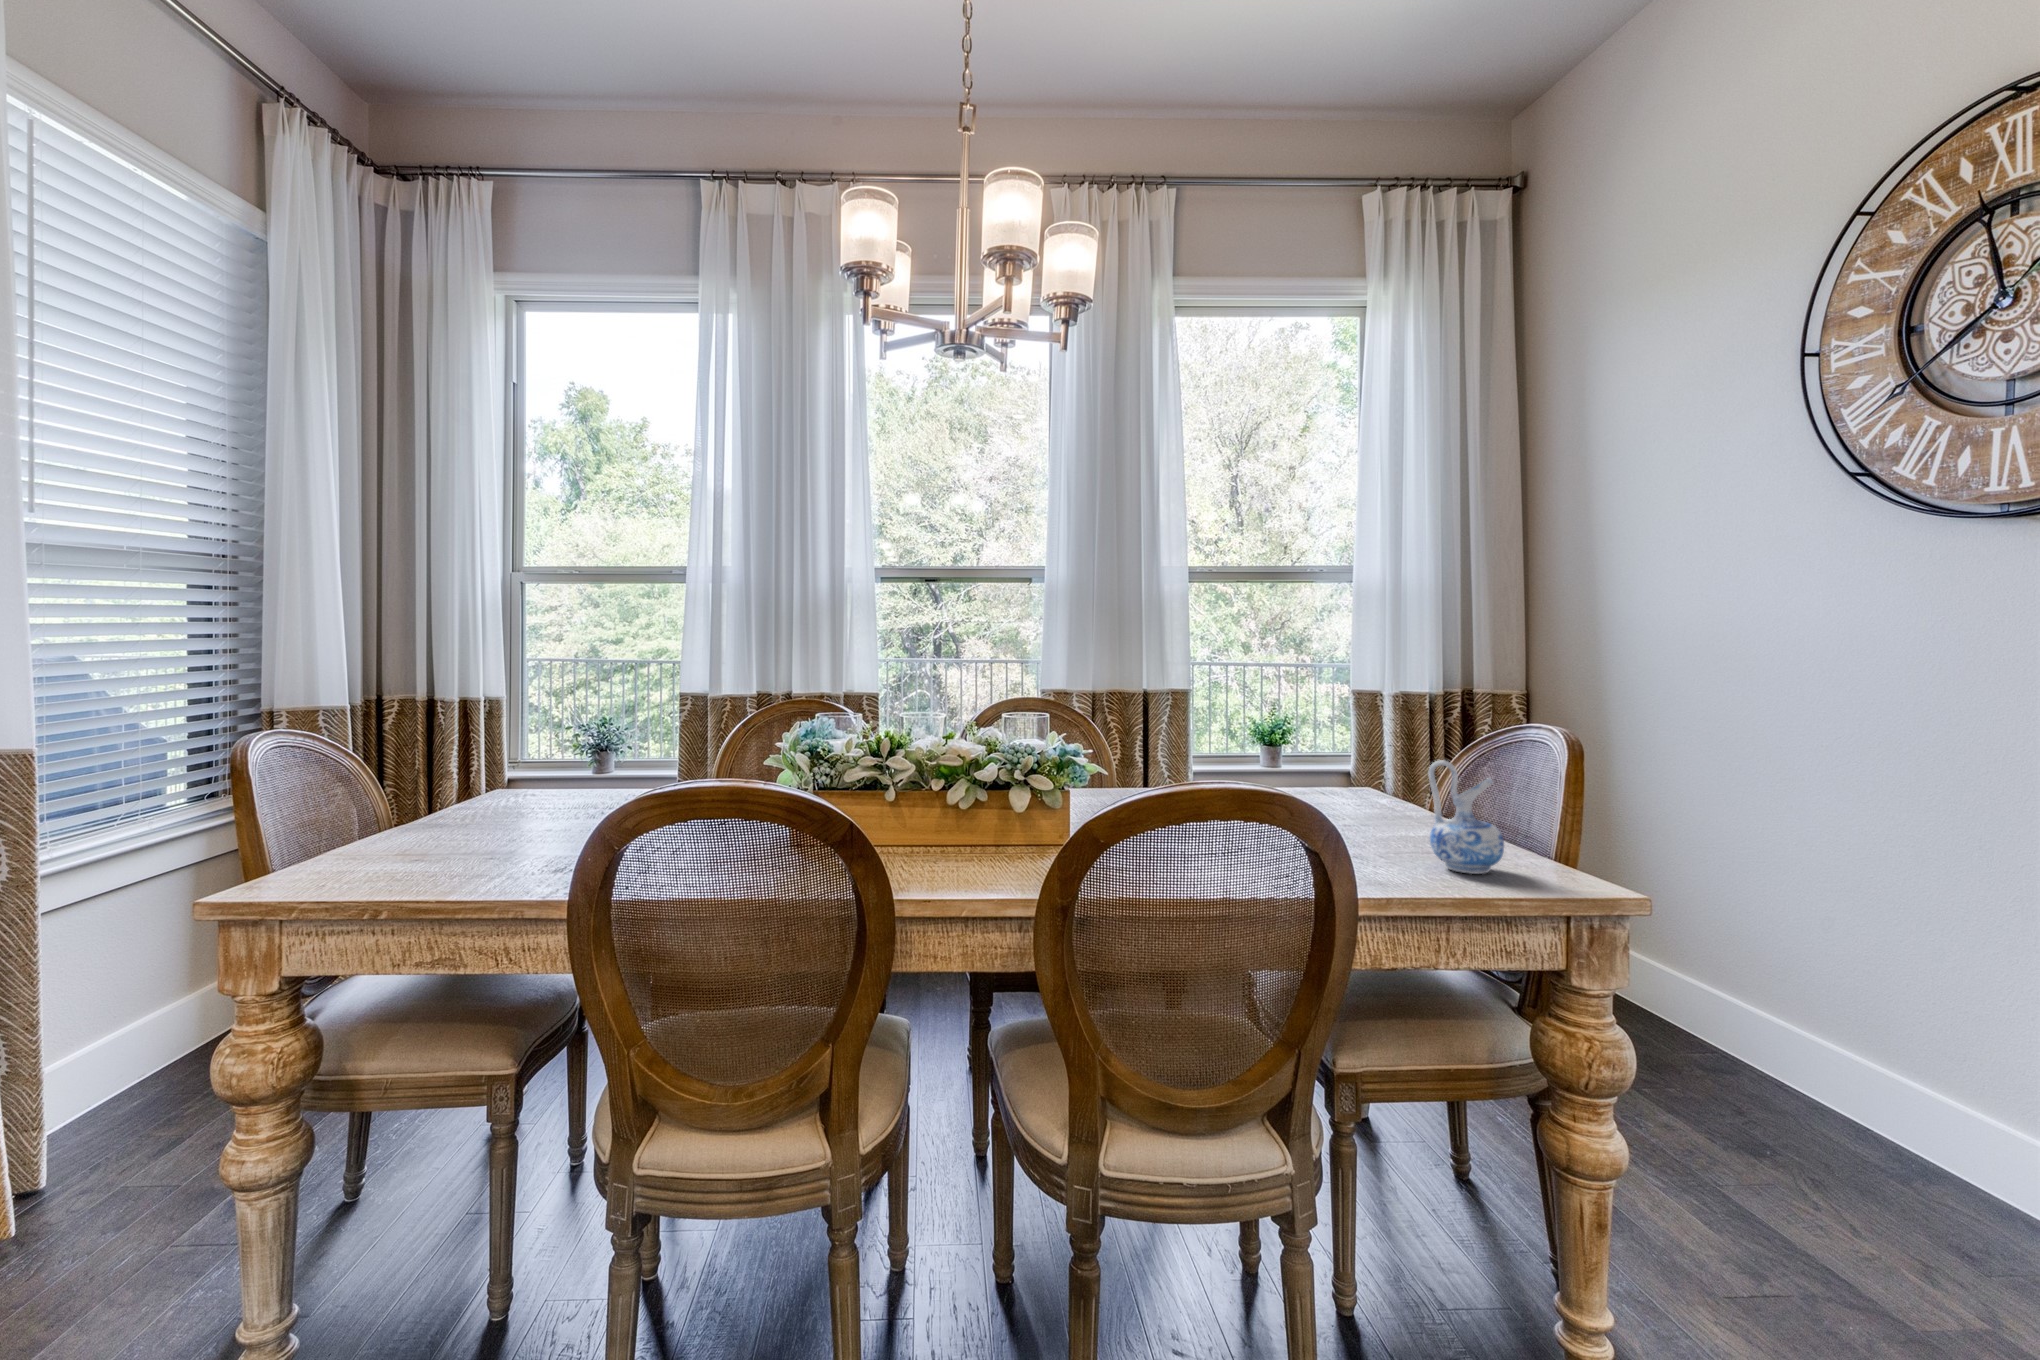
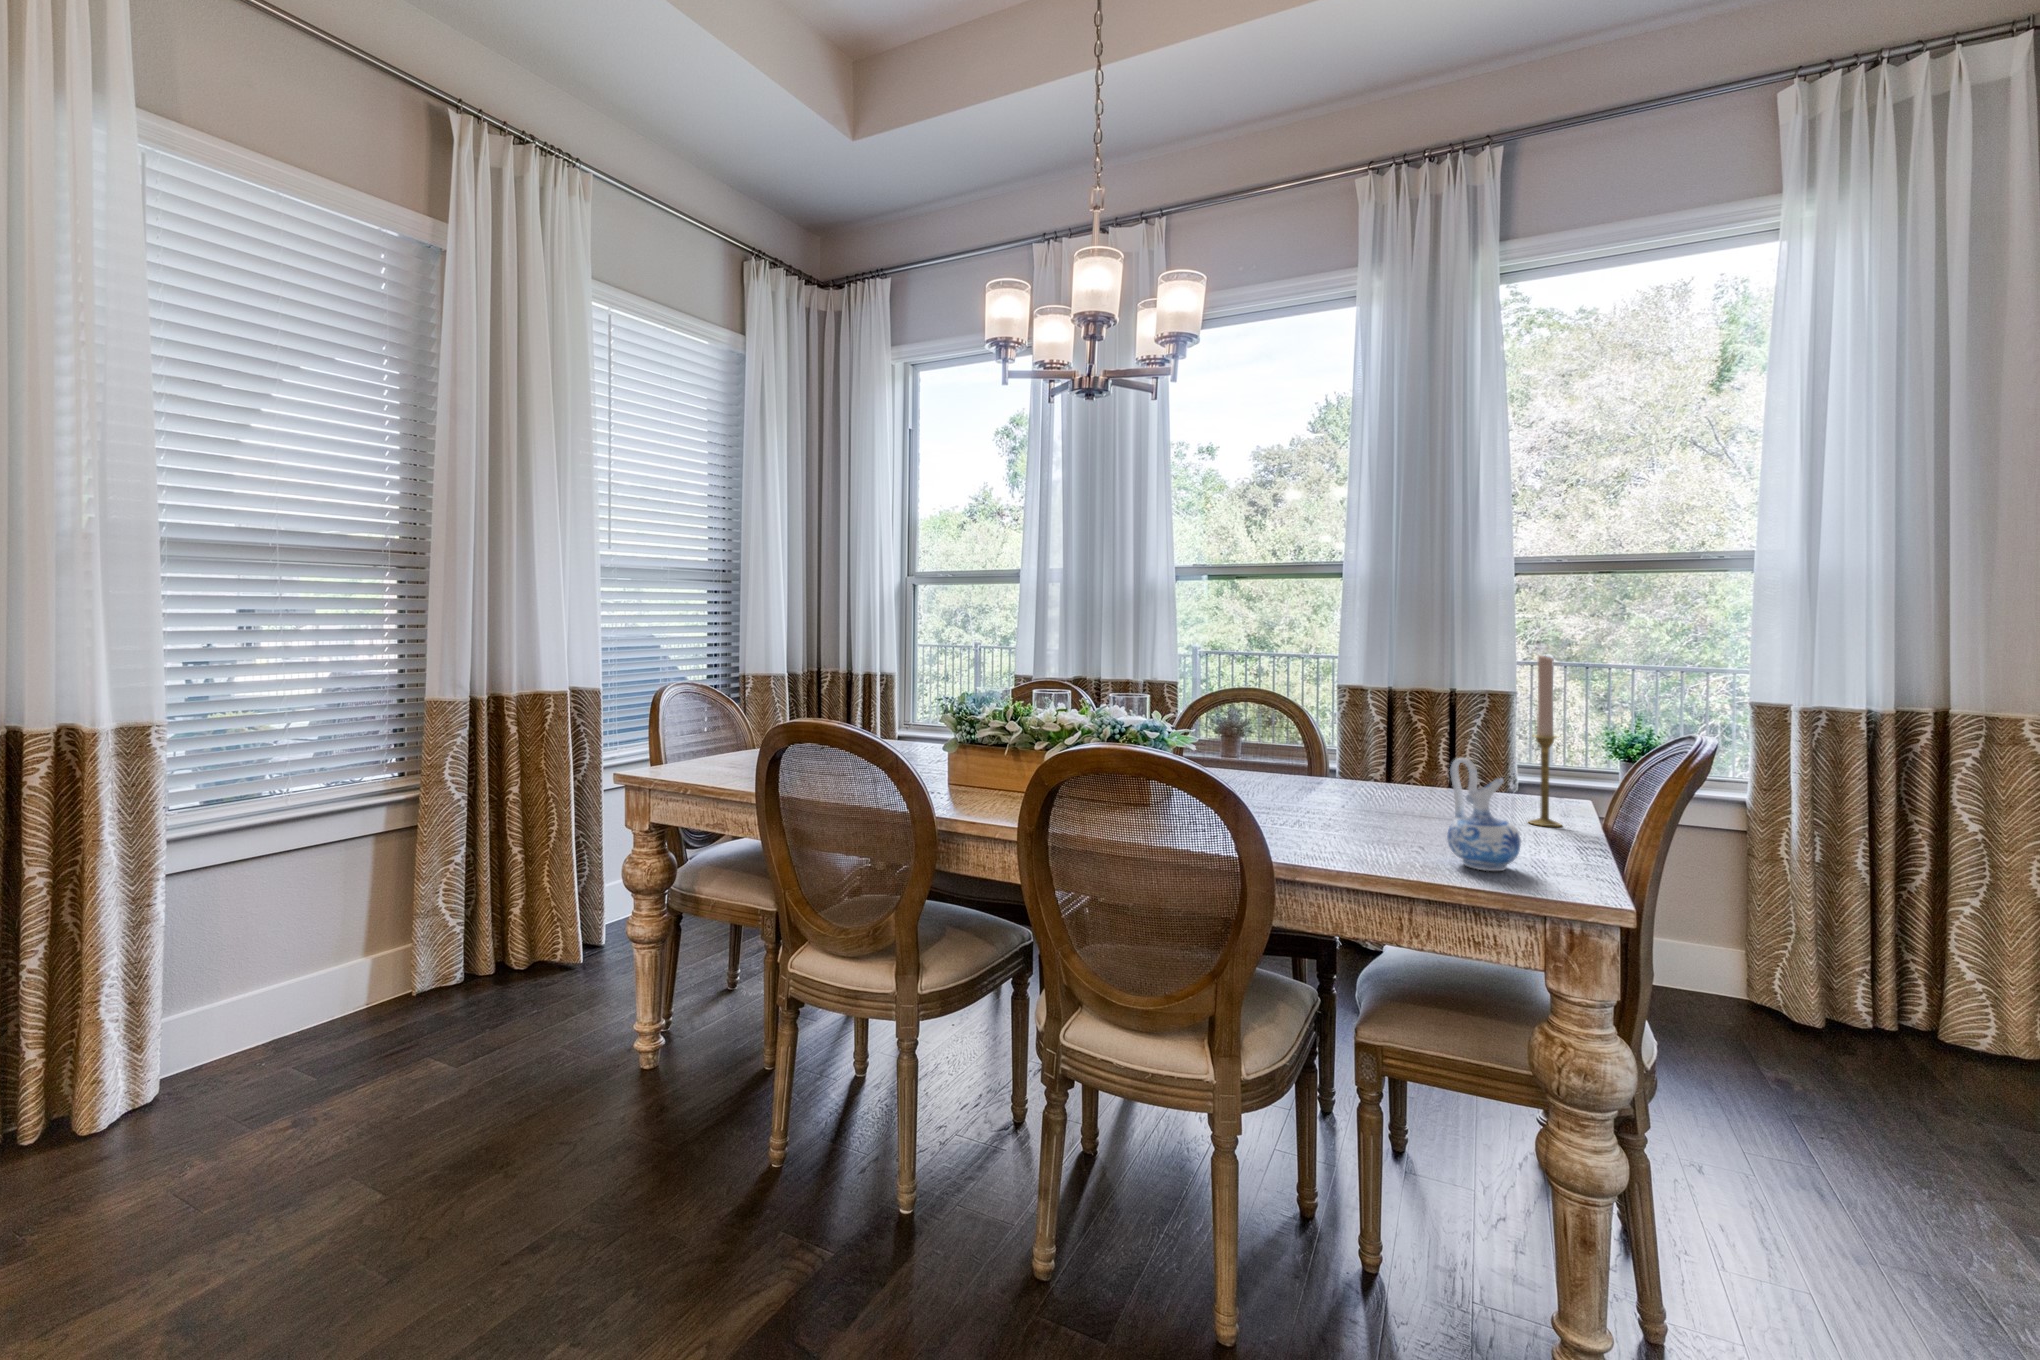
candlestick: none [1377,653,1407,817] -> present [1529,655,1561,826]

